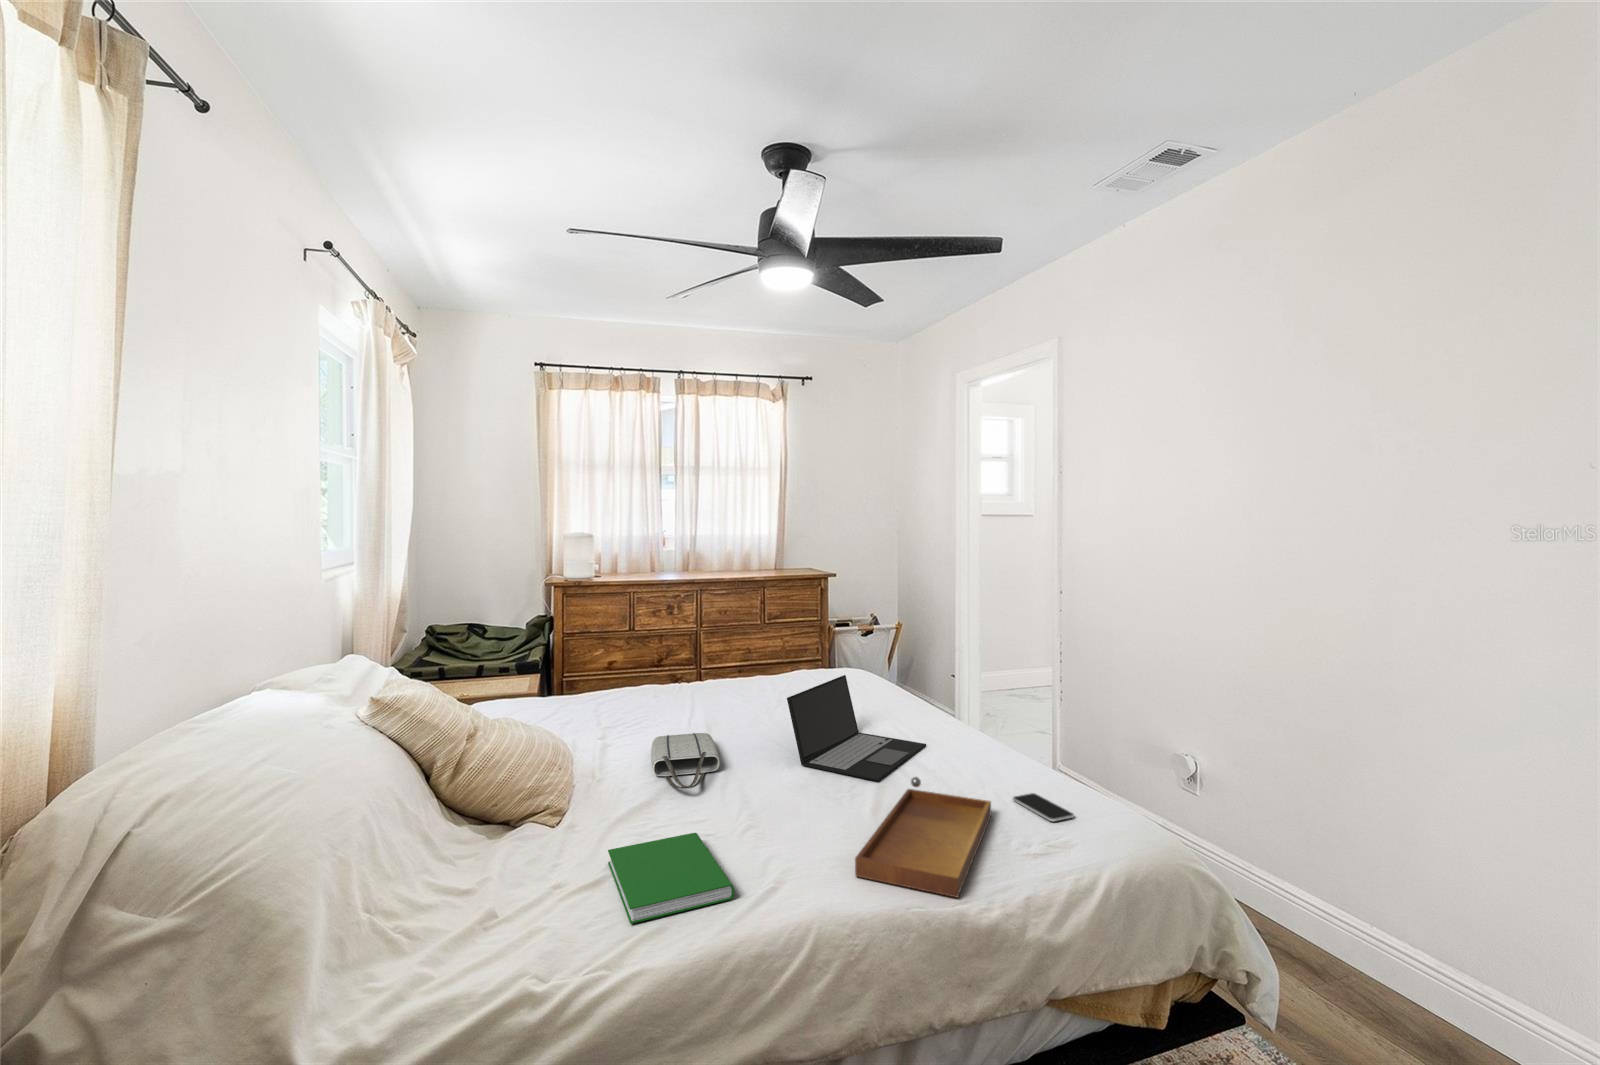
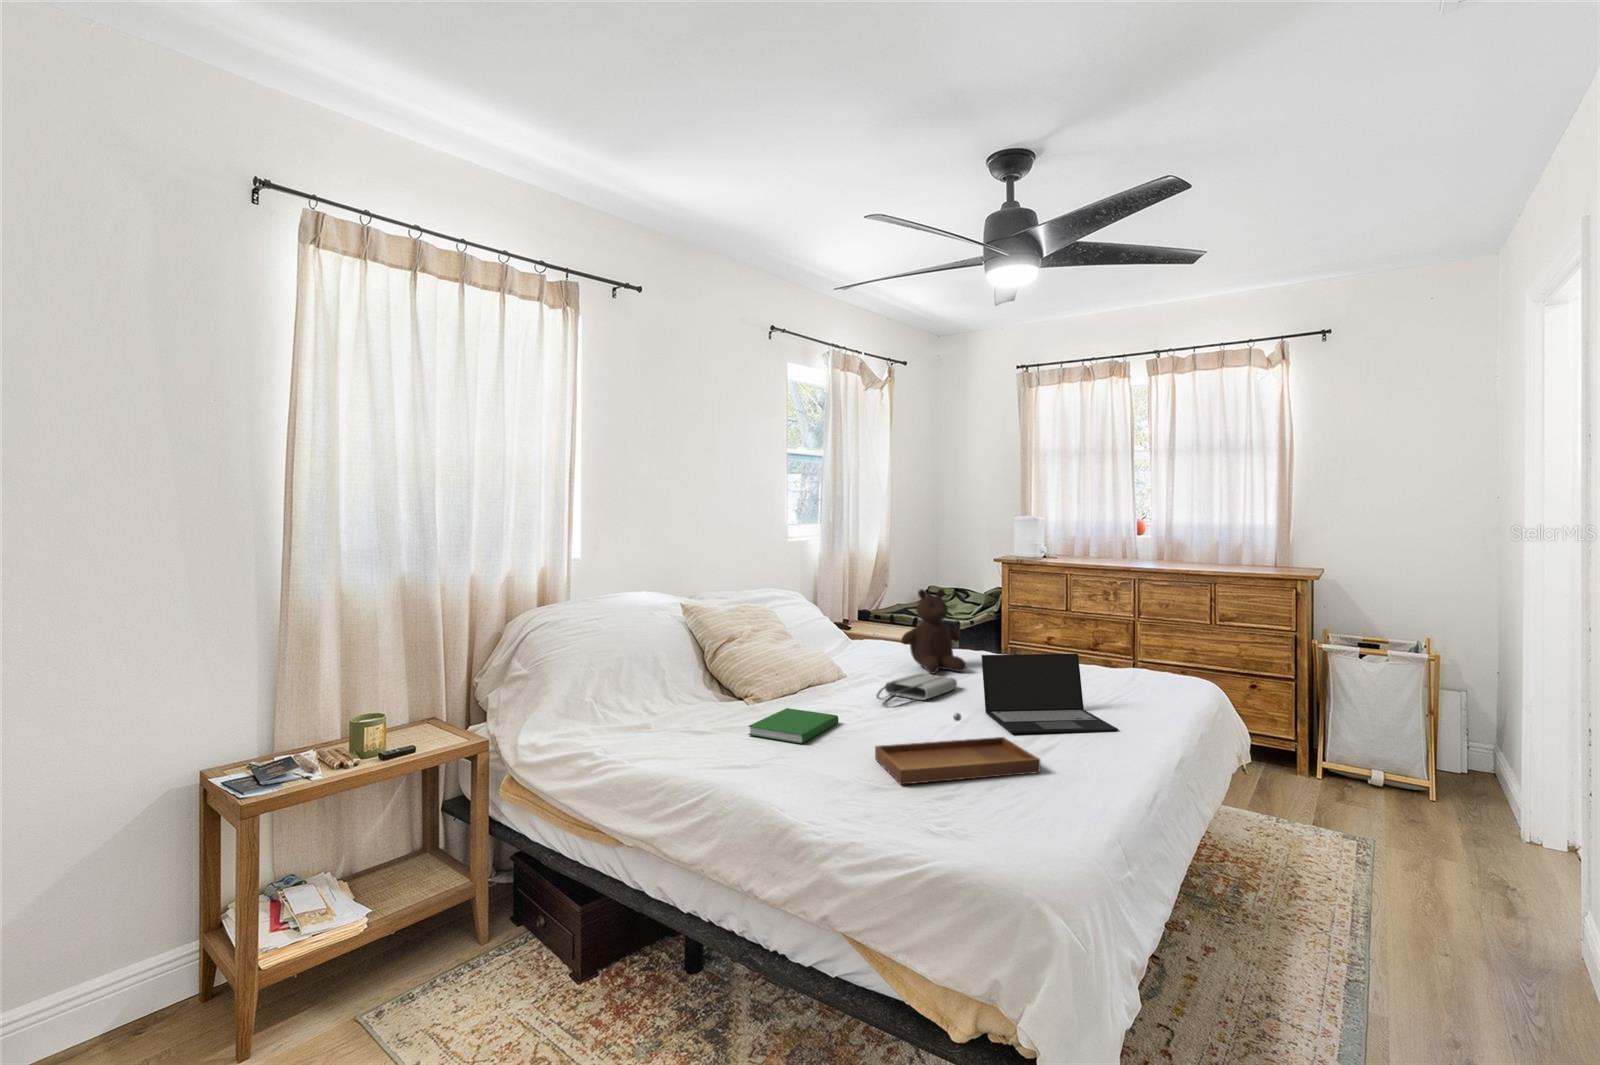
teddy bear: none [592,624,673,734] -> present [901,589,966,674]
smartphone: present [1013,793,1074,821] -> none [1074,770,1114,794]

